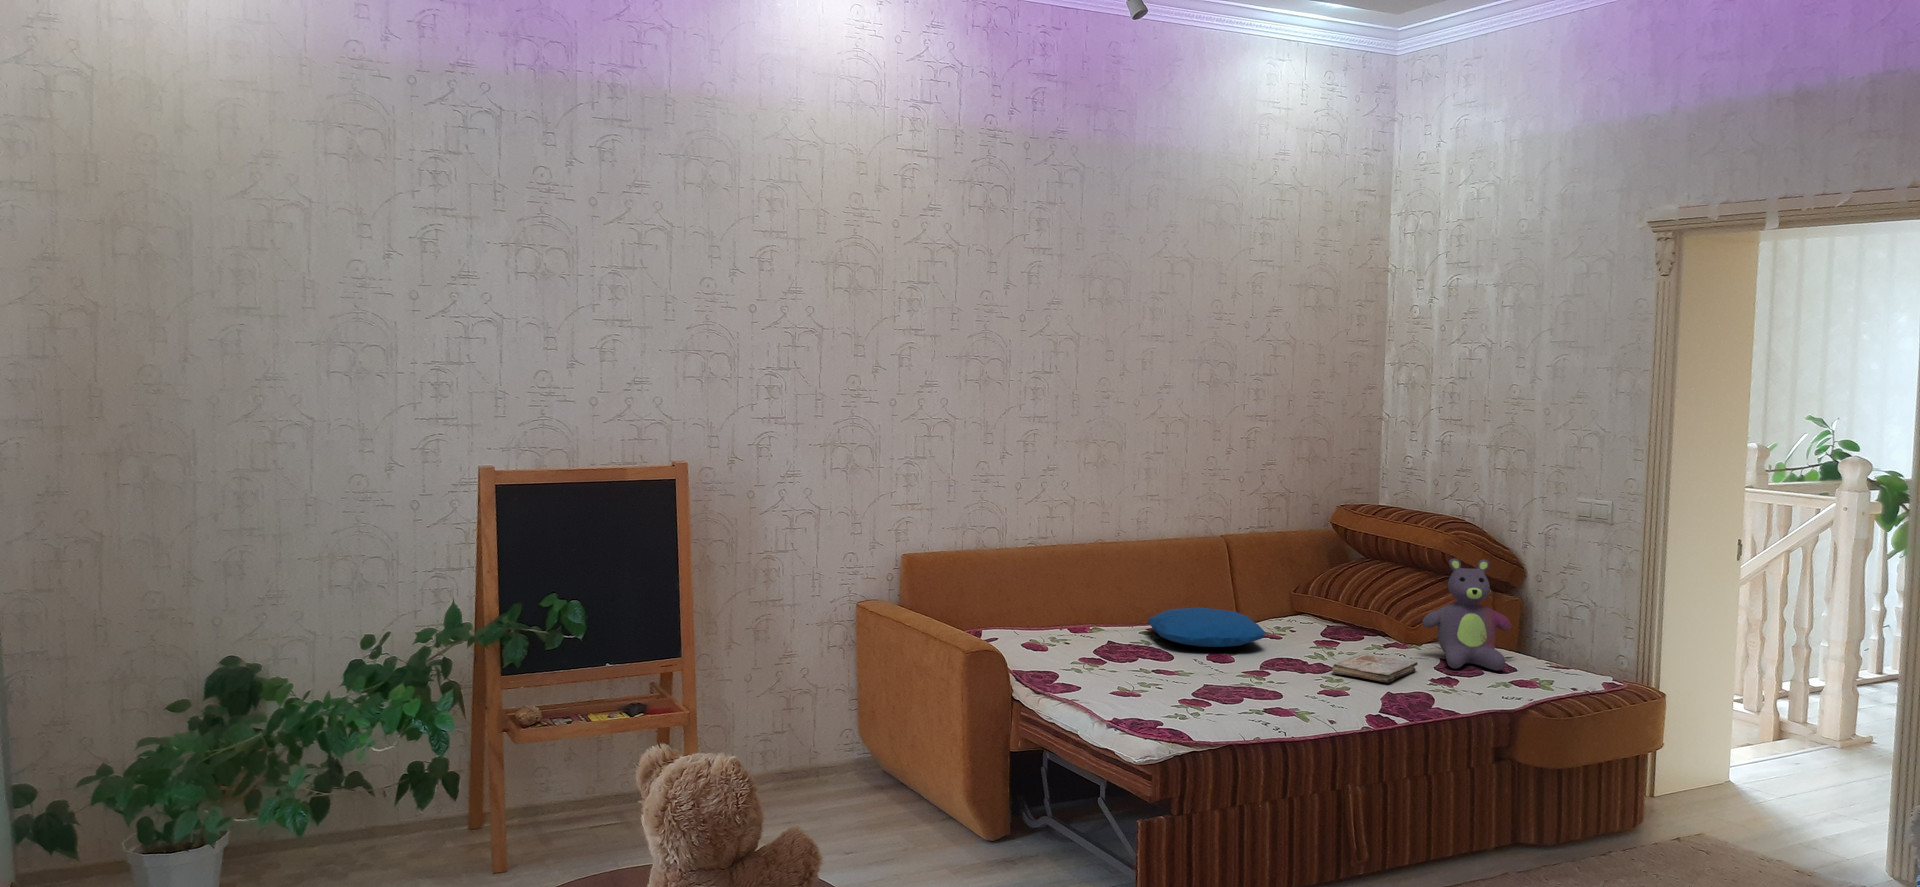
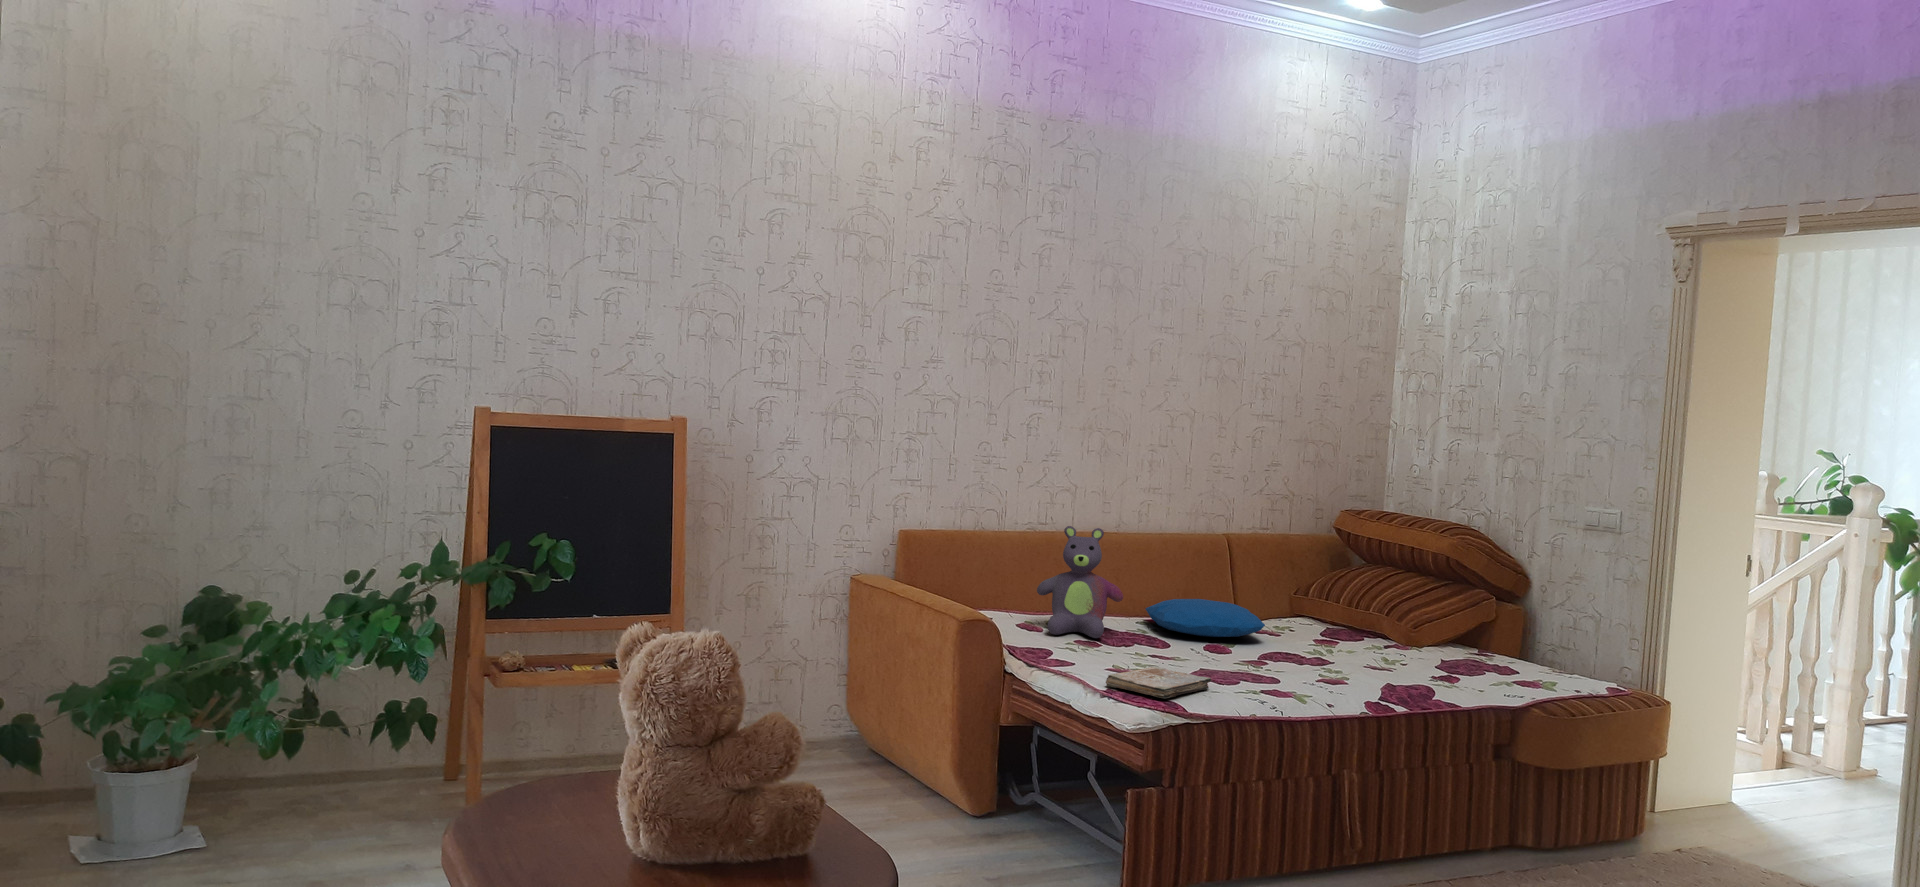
stuffed bear: present [1422,558,1512,670] -> present [1037,526,1123,638]
book: present [1332,654,1417,682] -> present [1106,667,1211,698]

